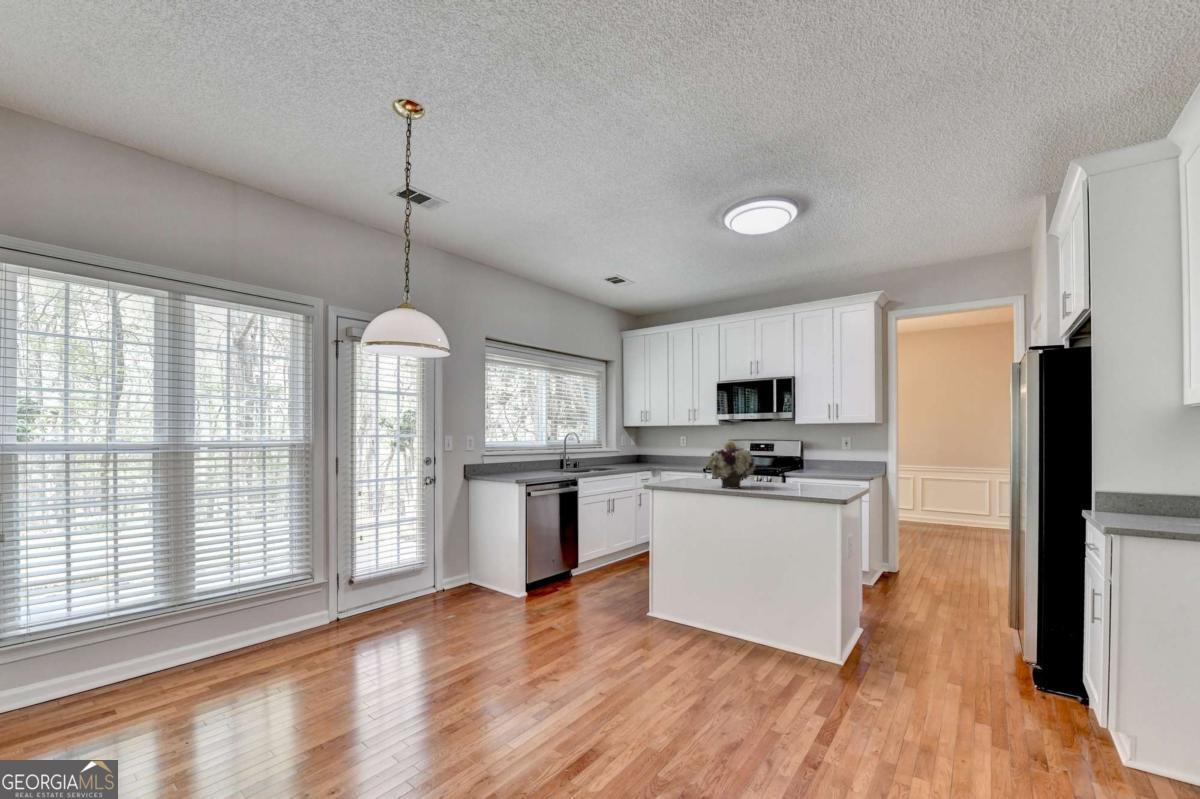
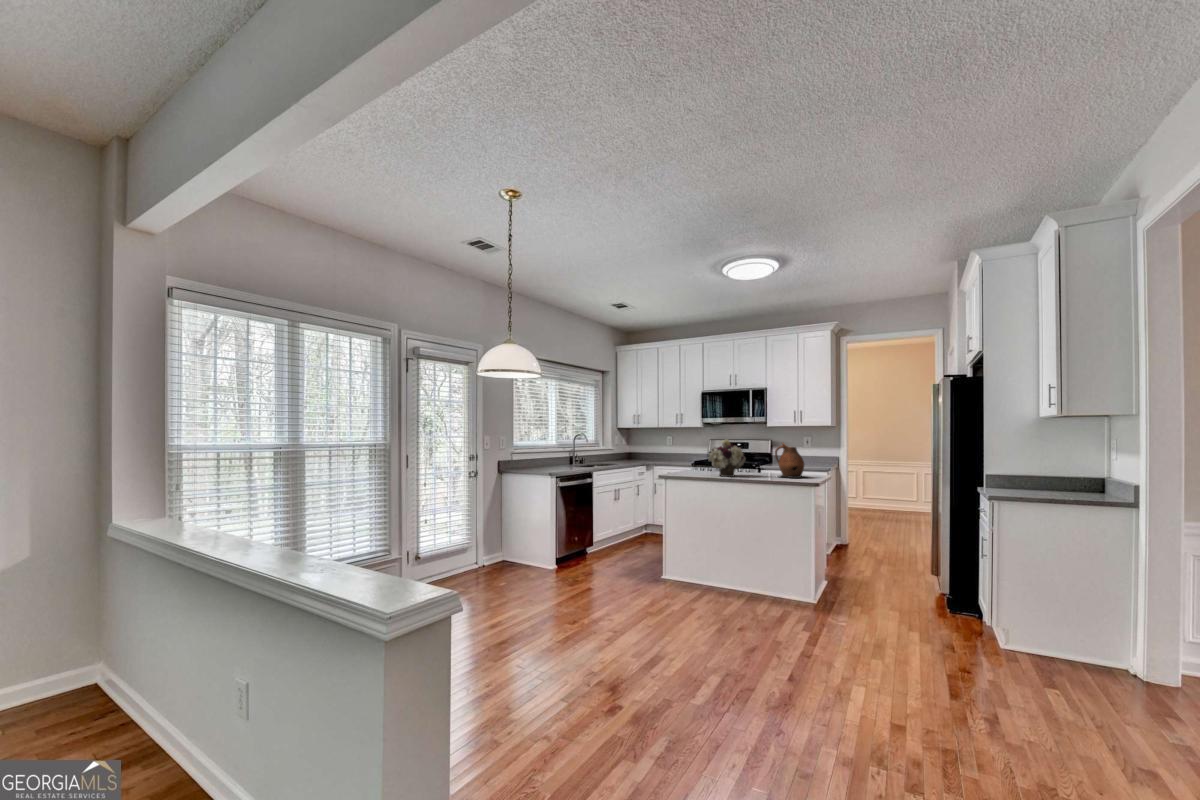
ceramic pitcher: none [794,445,841,493] -> present [775,443,807,478]

